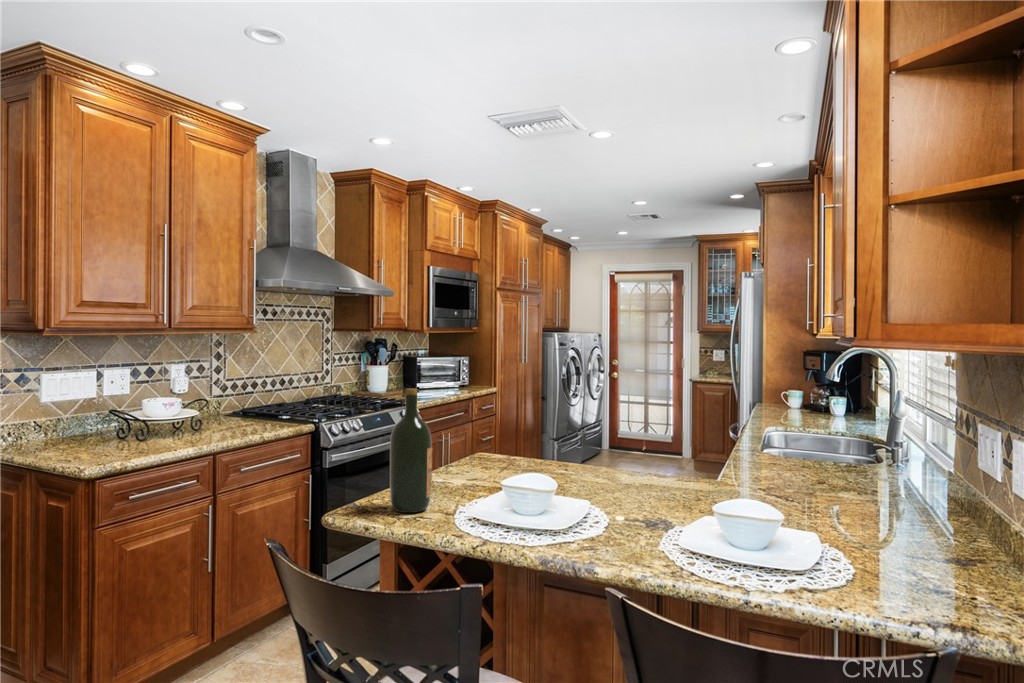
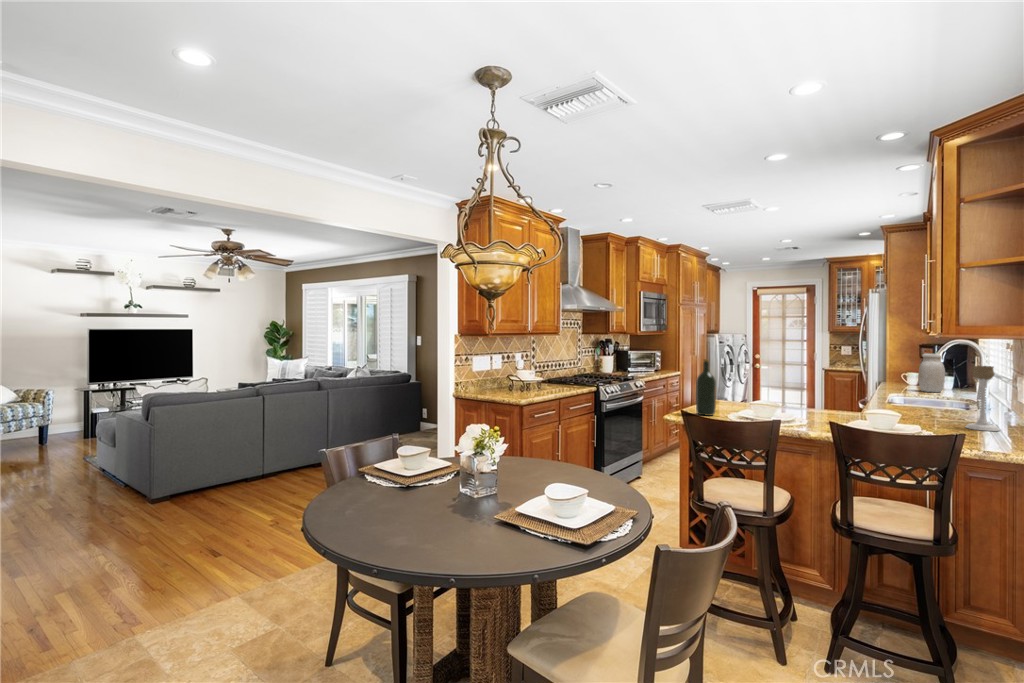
jar: none [802,365,836,422] -> present [918,354,945,392]
candle holder: none [889,401,950,534] -> present [966,366,1000,431]

